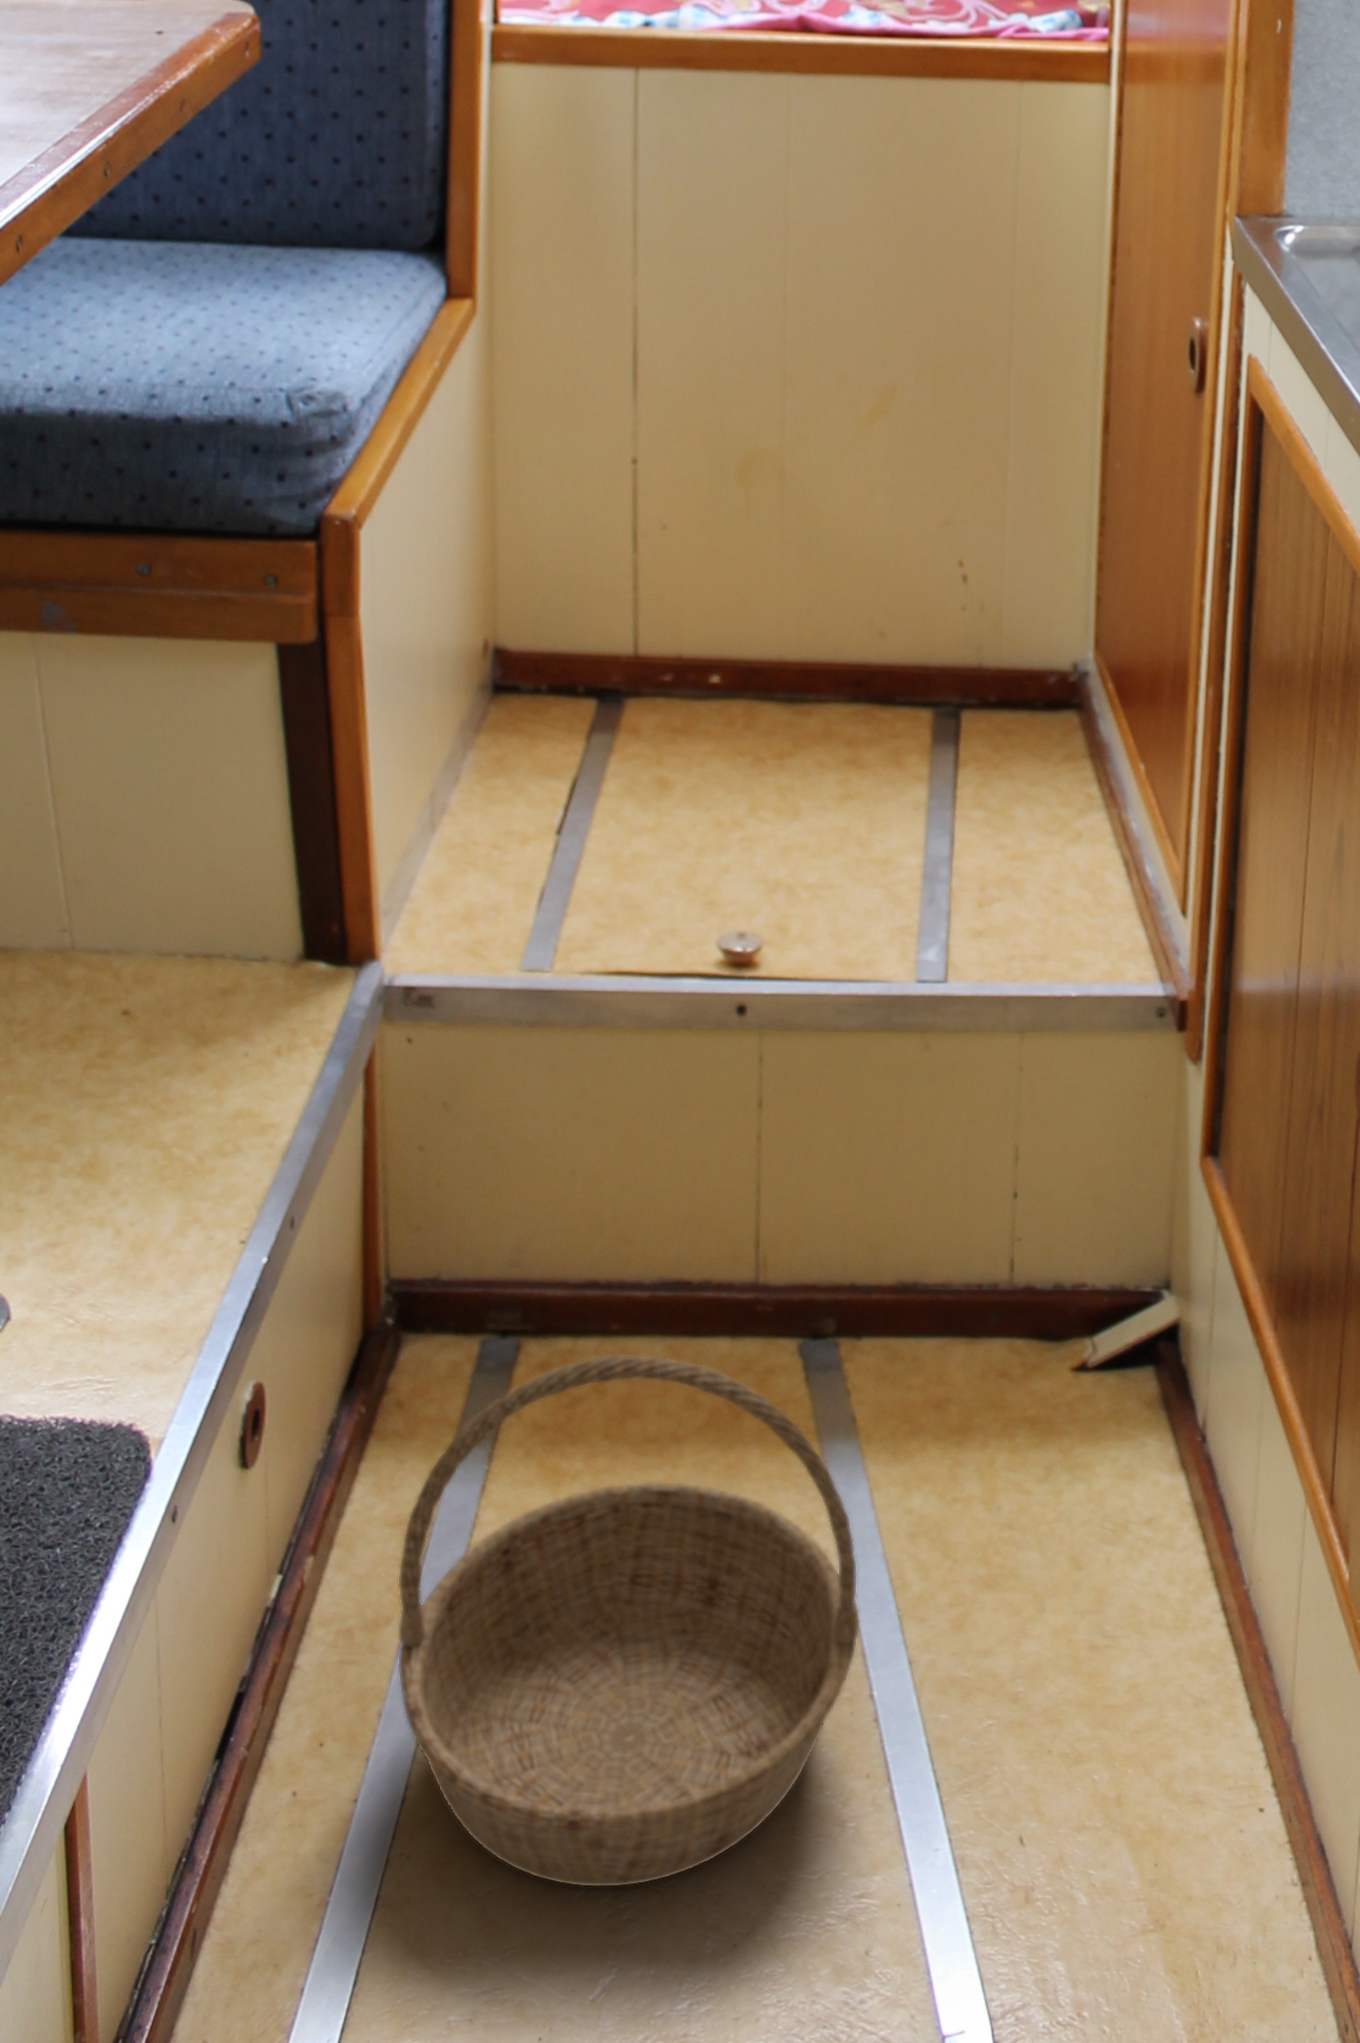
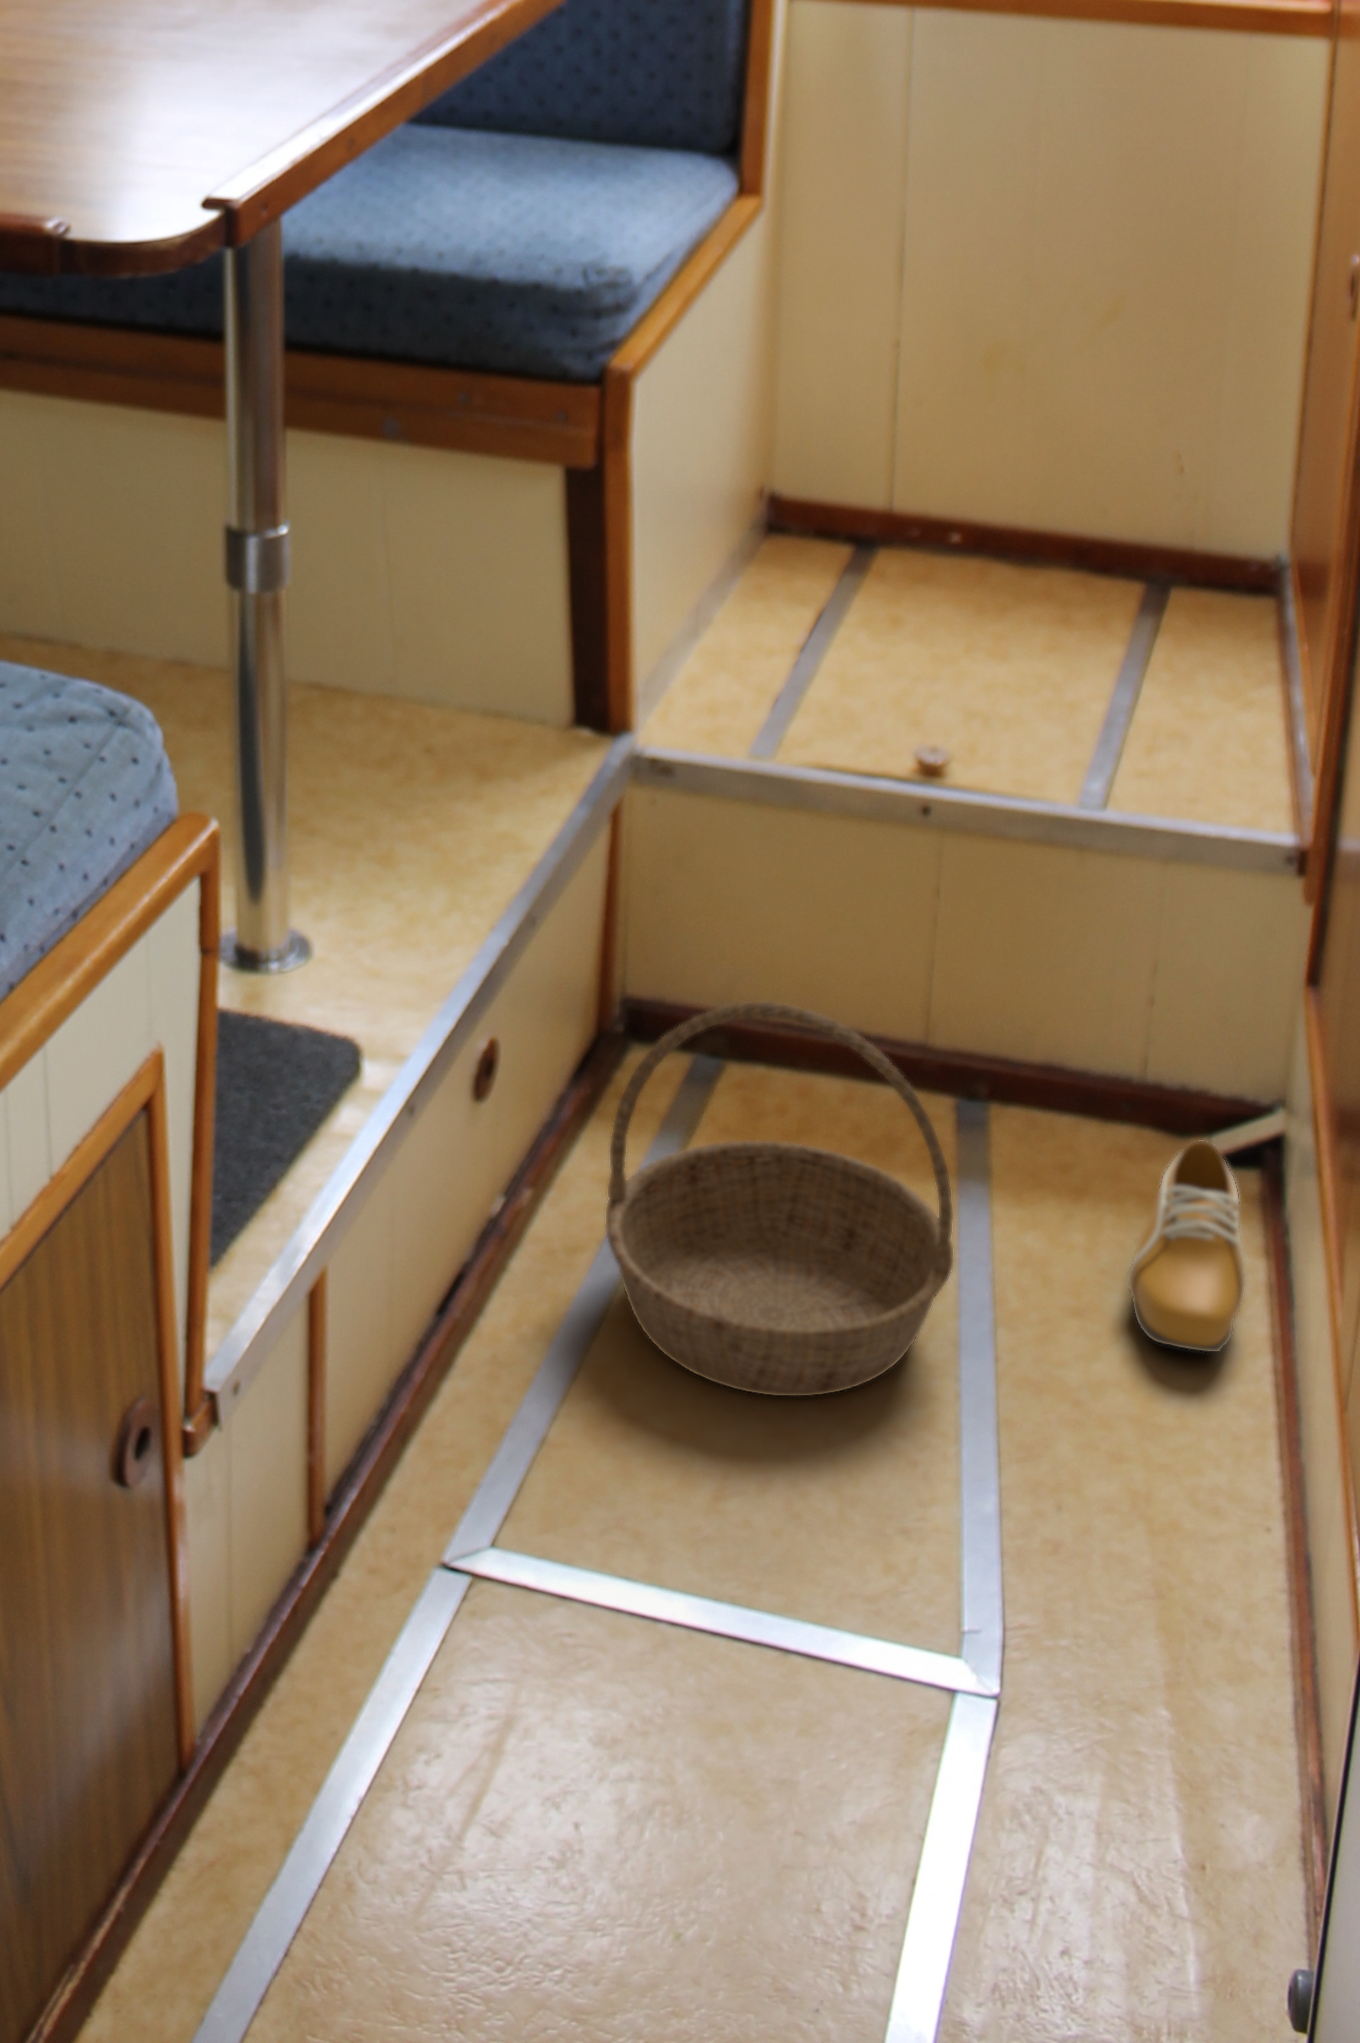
shoe: none [1047,1351,1179,1645] -> present [1128,1141,1245,1352]

